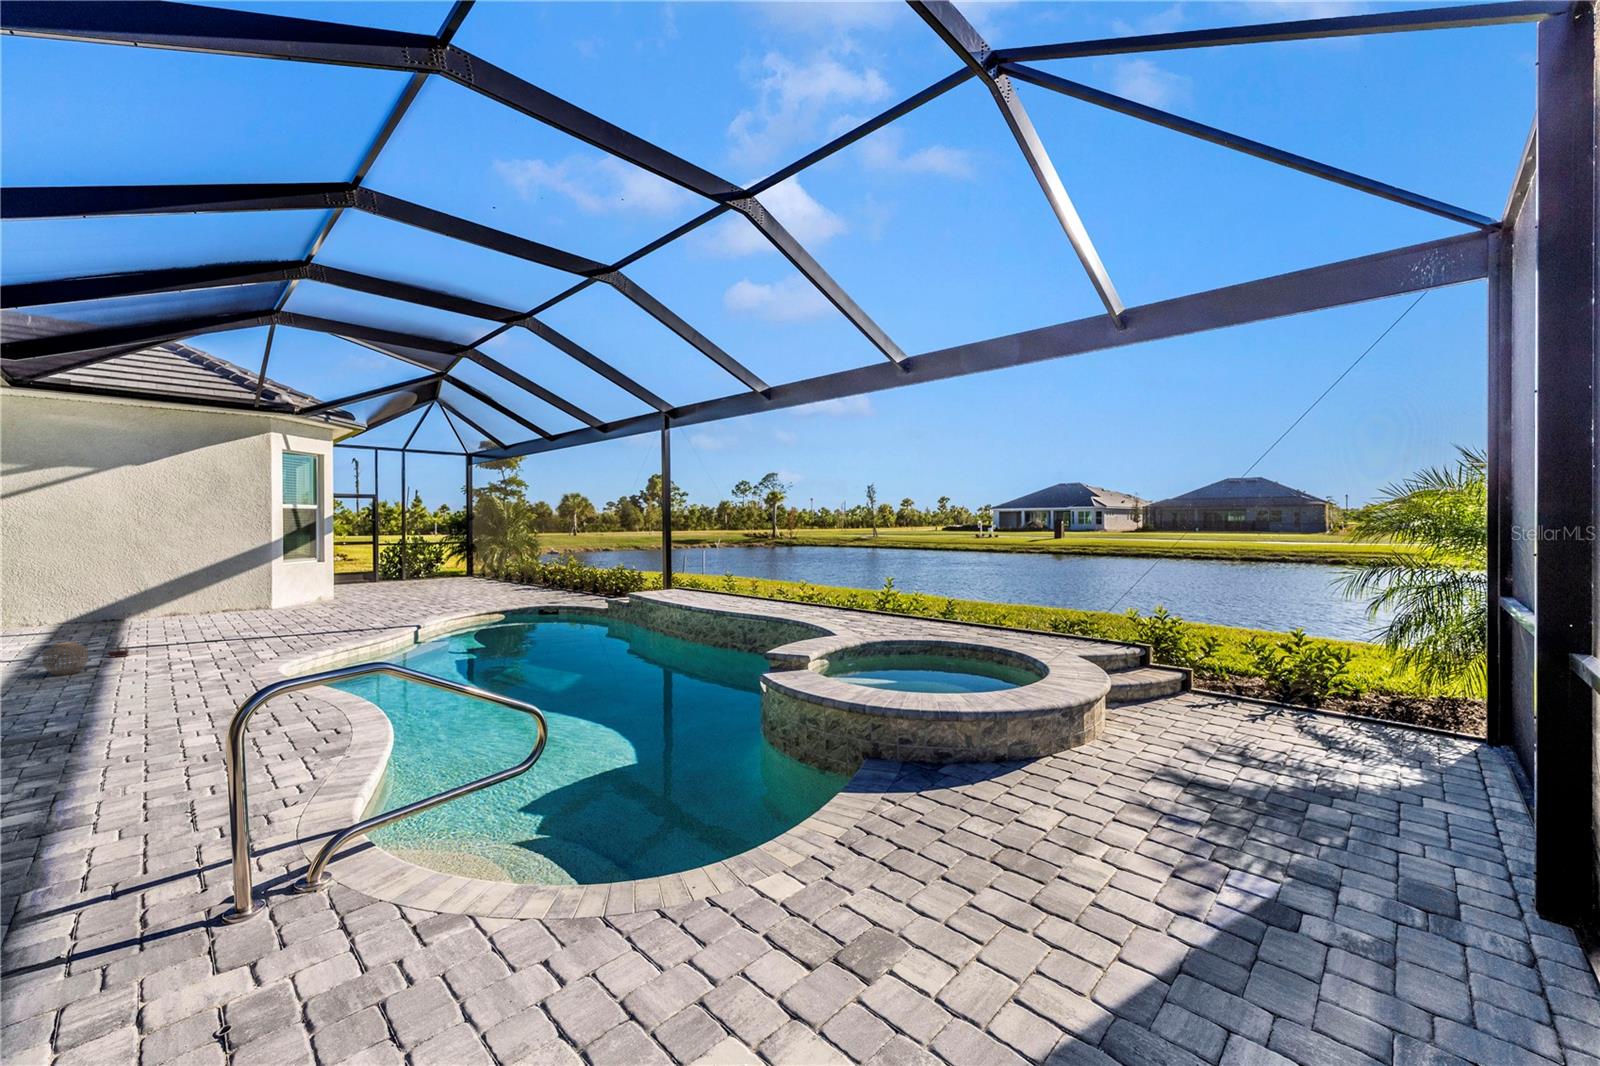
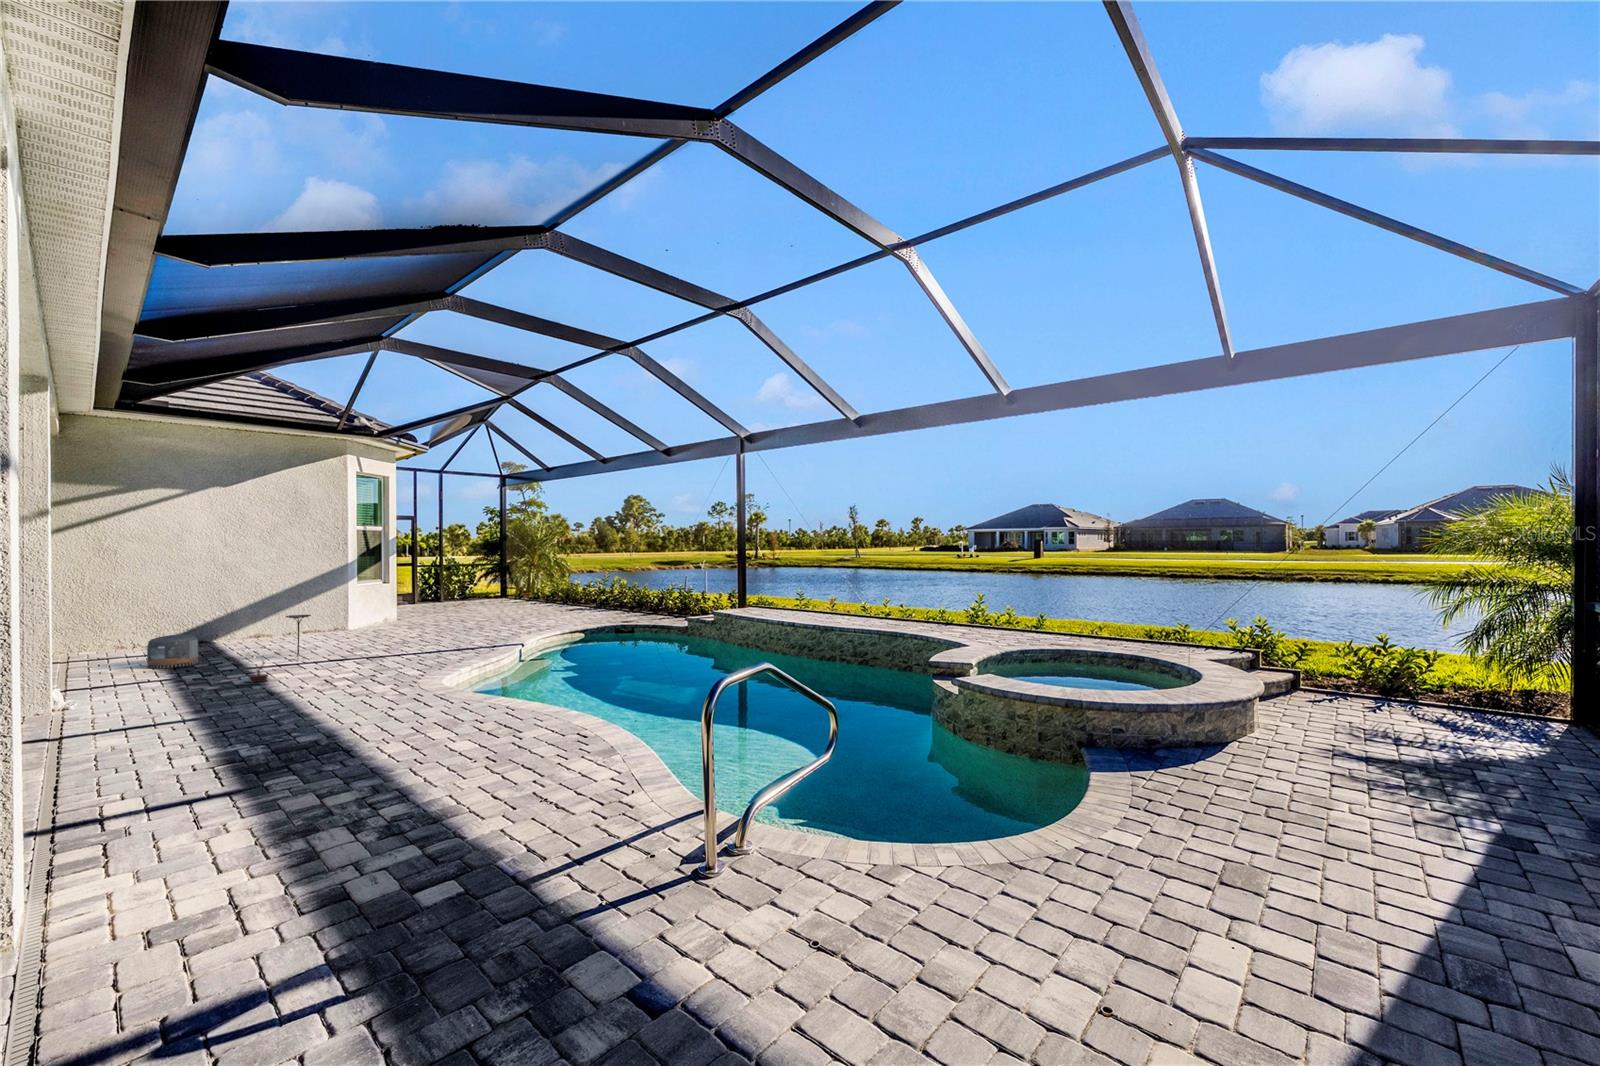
side table: none [173,591,201,637] -> present [286,615,311,658]
pouf: none [42,610,95,642] -> present [147,635,198,668]
woven basket: present [43,641,88,675] -> none [211,666,251,701]

